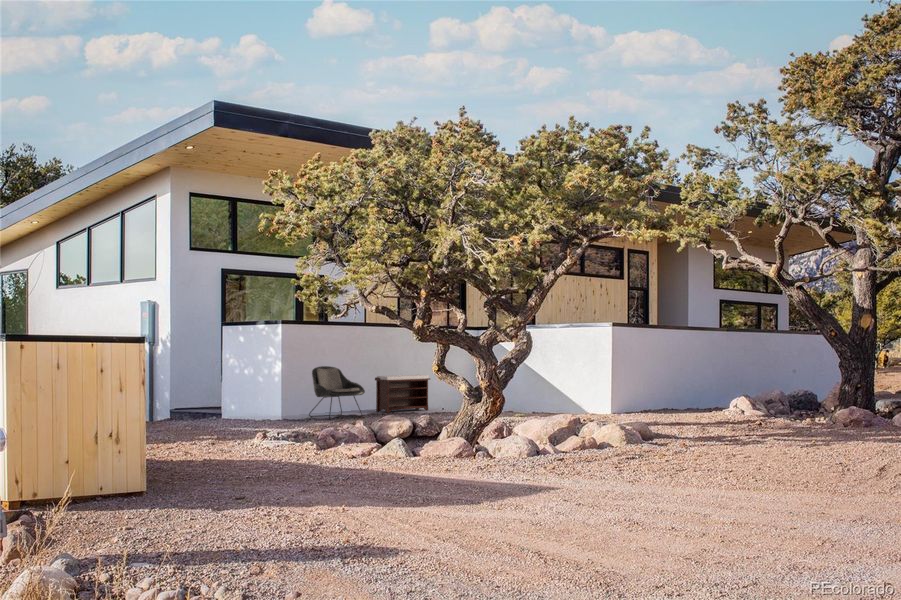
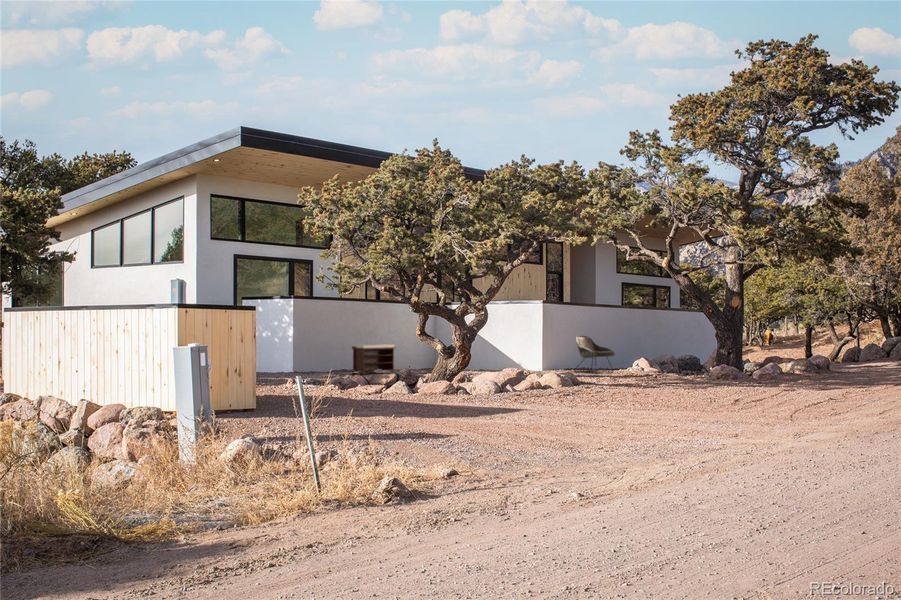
lounge chair: present [309,366,365,420] -> present [575,335,615,373]

